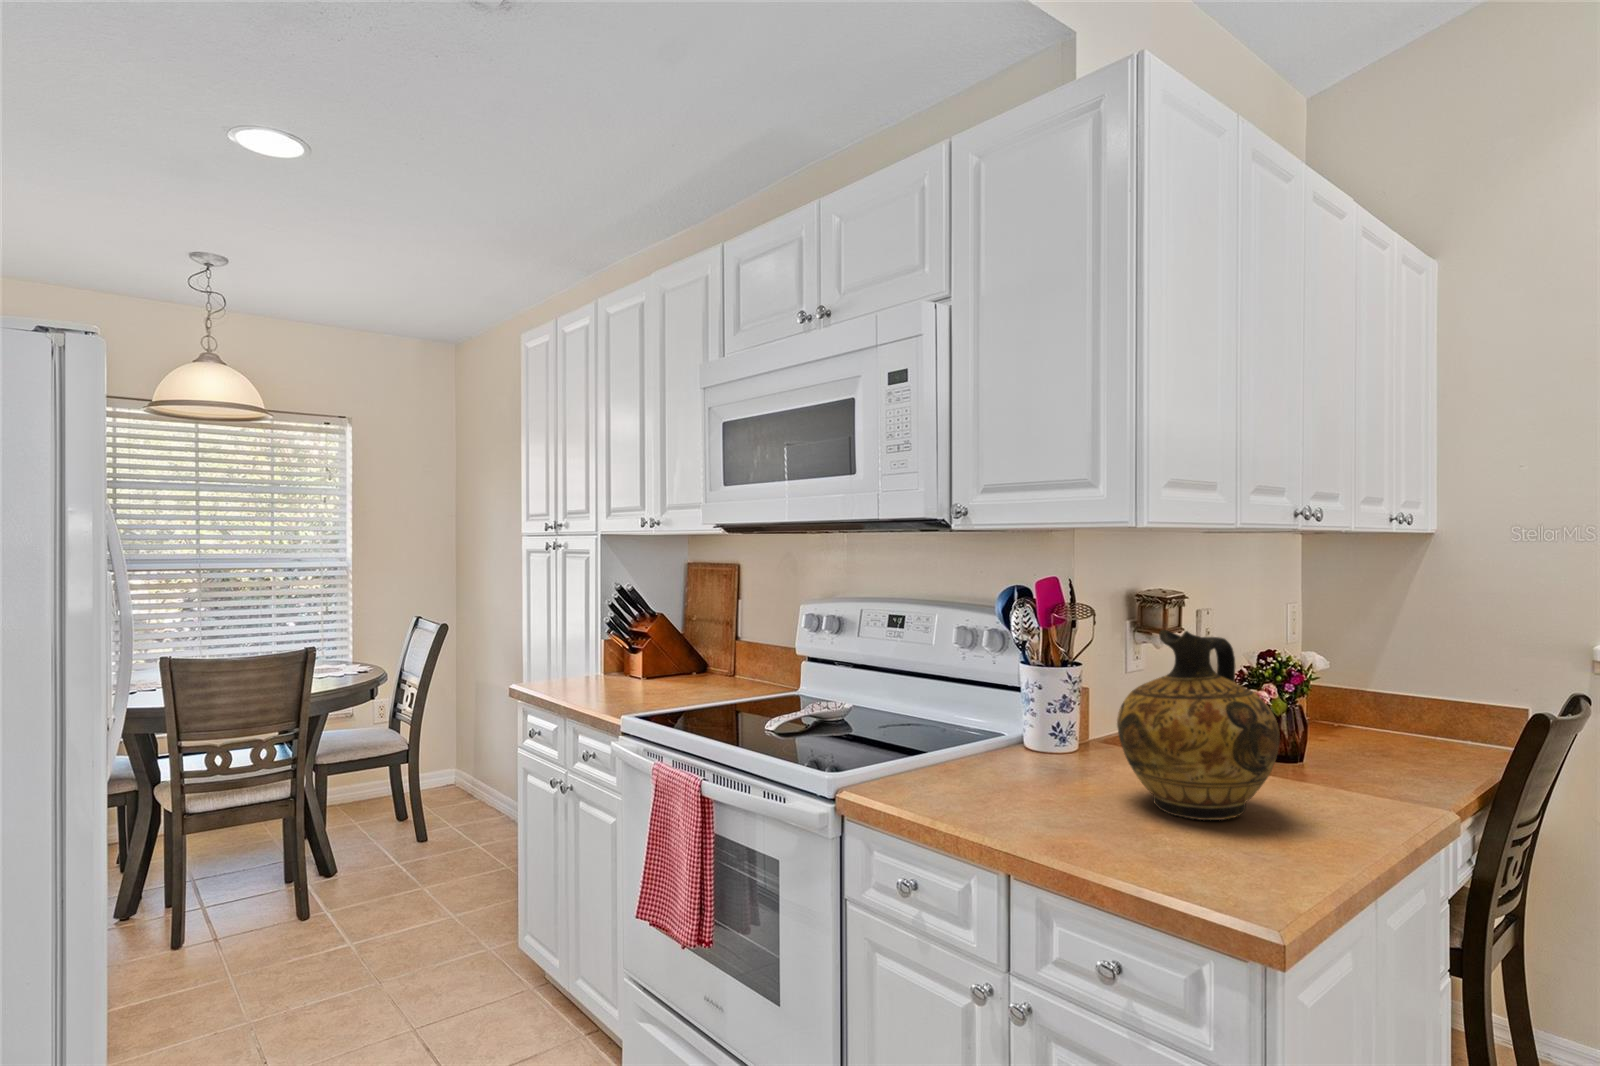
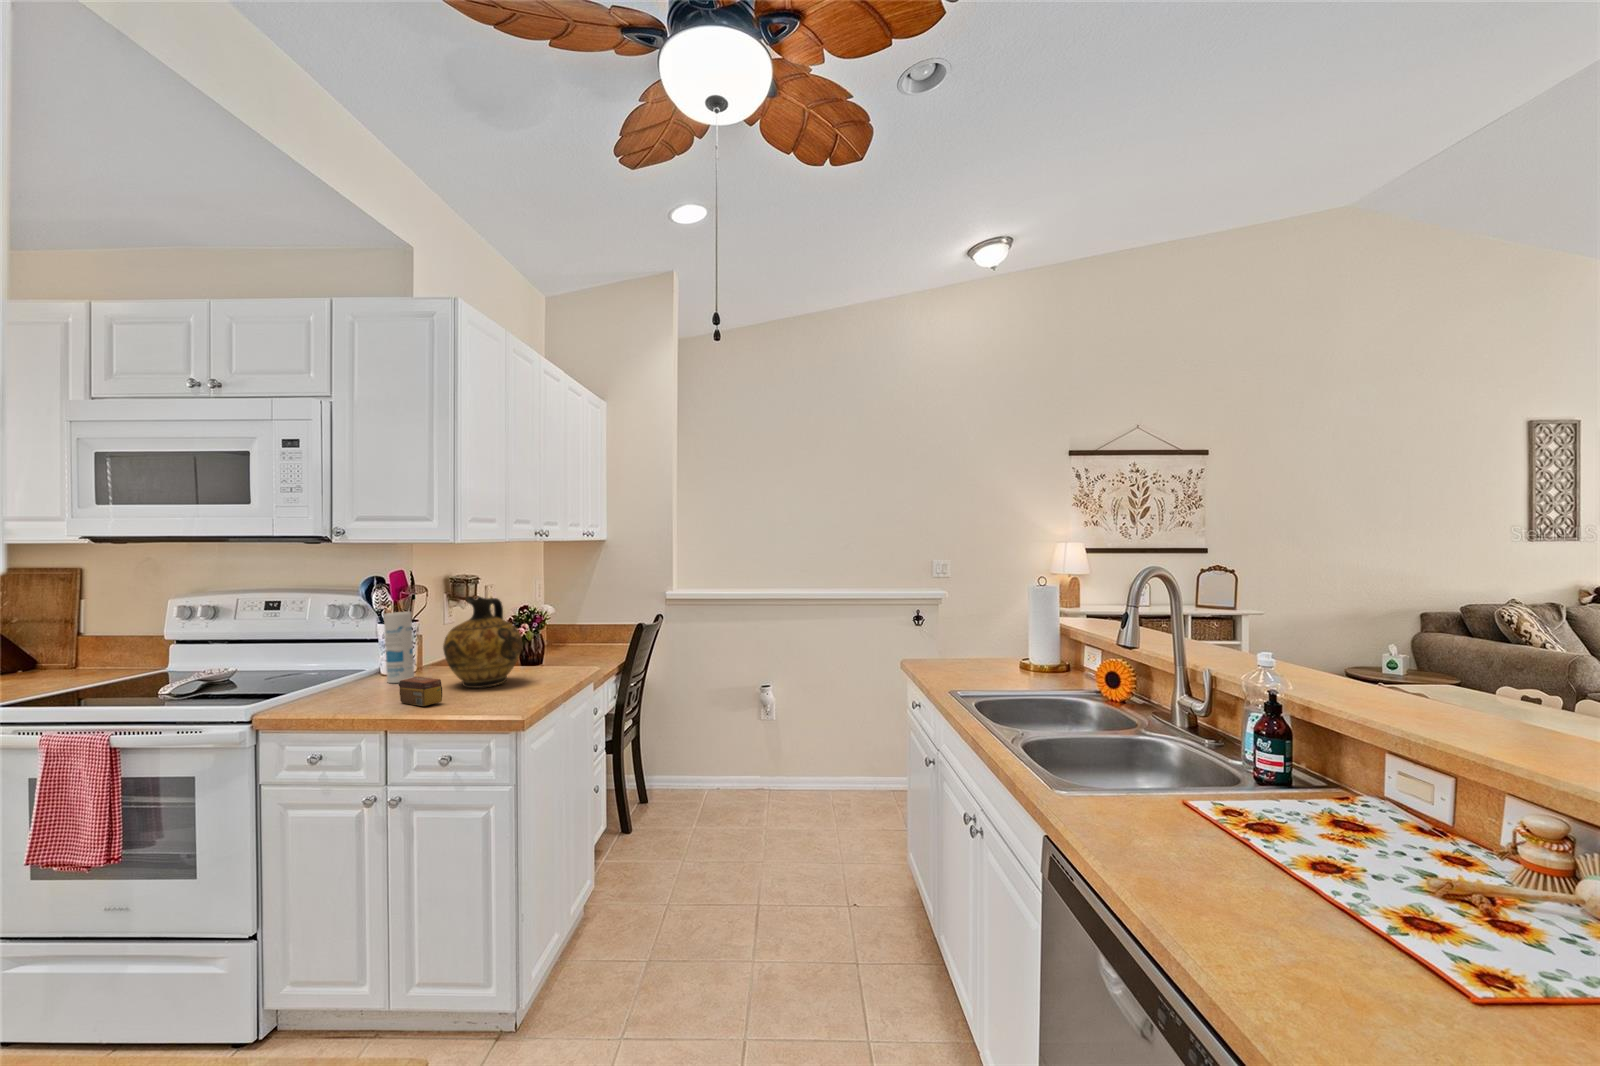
canister: none [1024,647,1071,770] -> present [384,612,414,683]
tea box: none [1030,778,1109,849] -> present [399,677,442,706]

